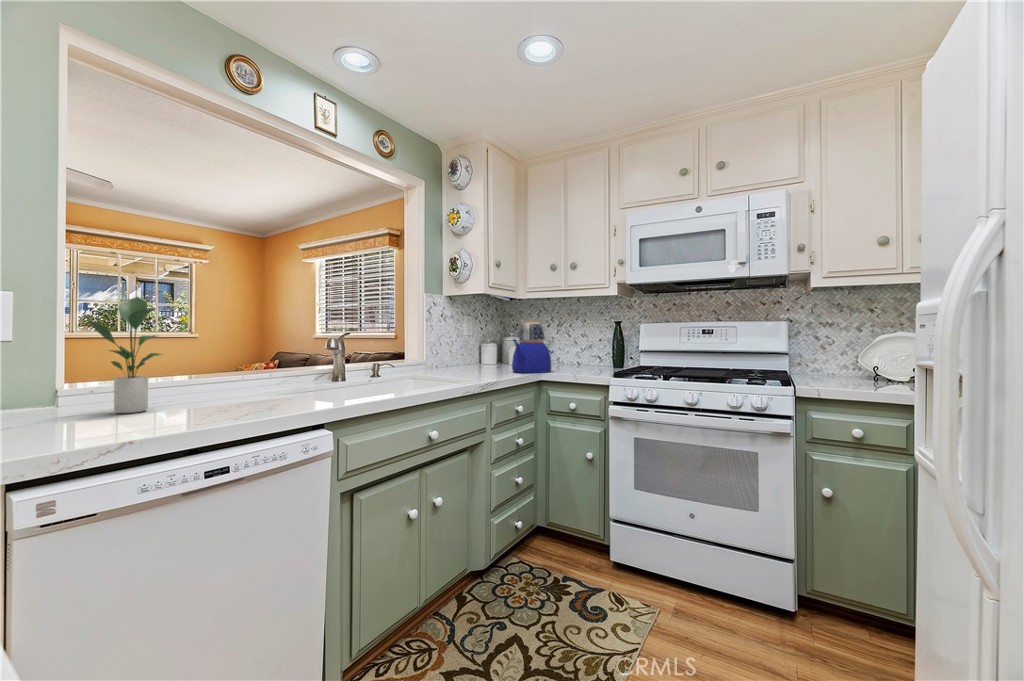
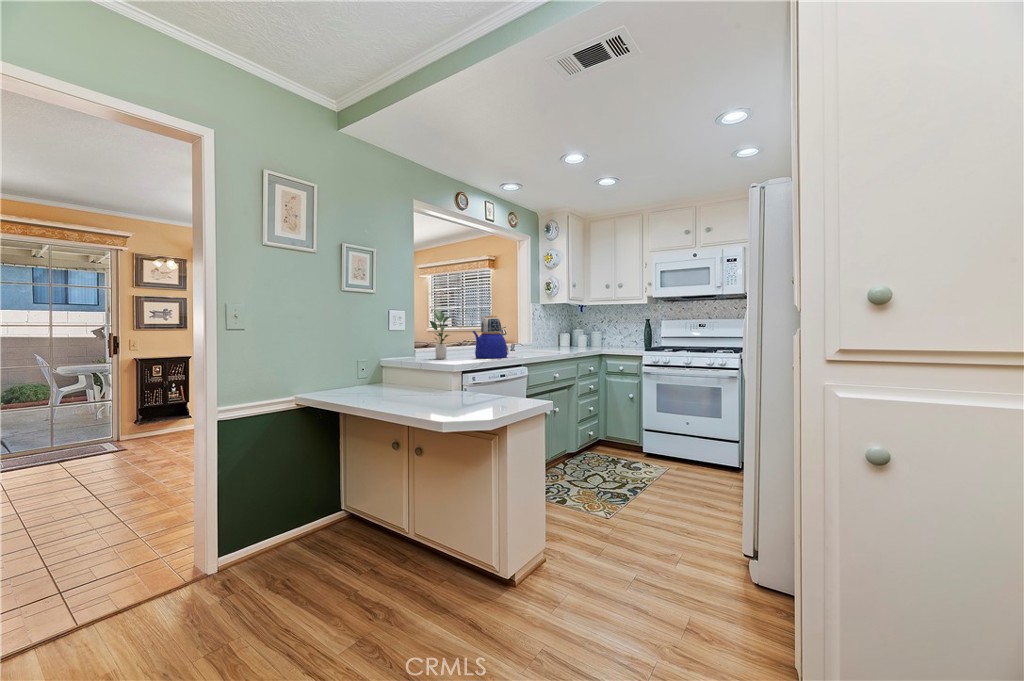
teapot: present [512,320,551,373] -> present [473,315,509,358]

